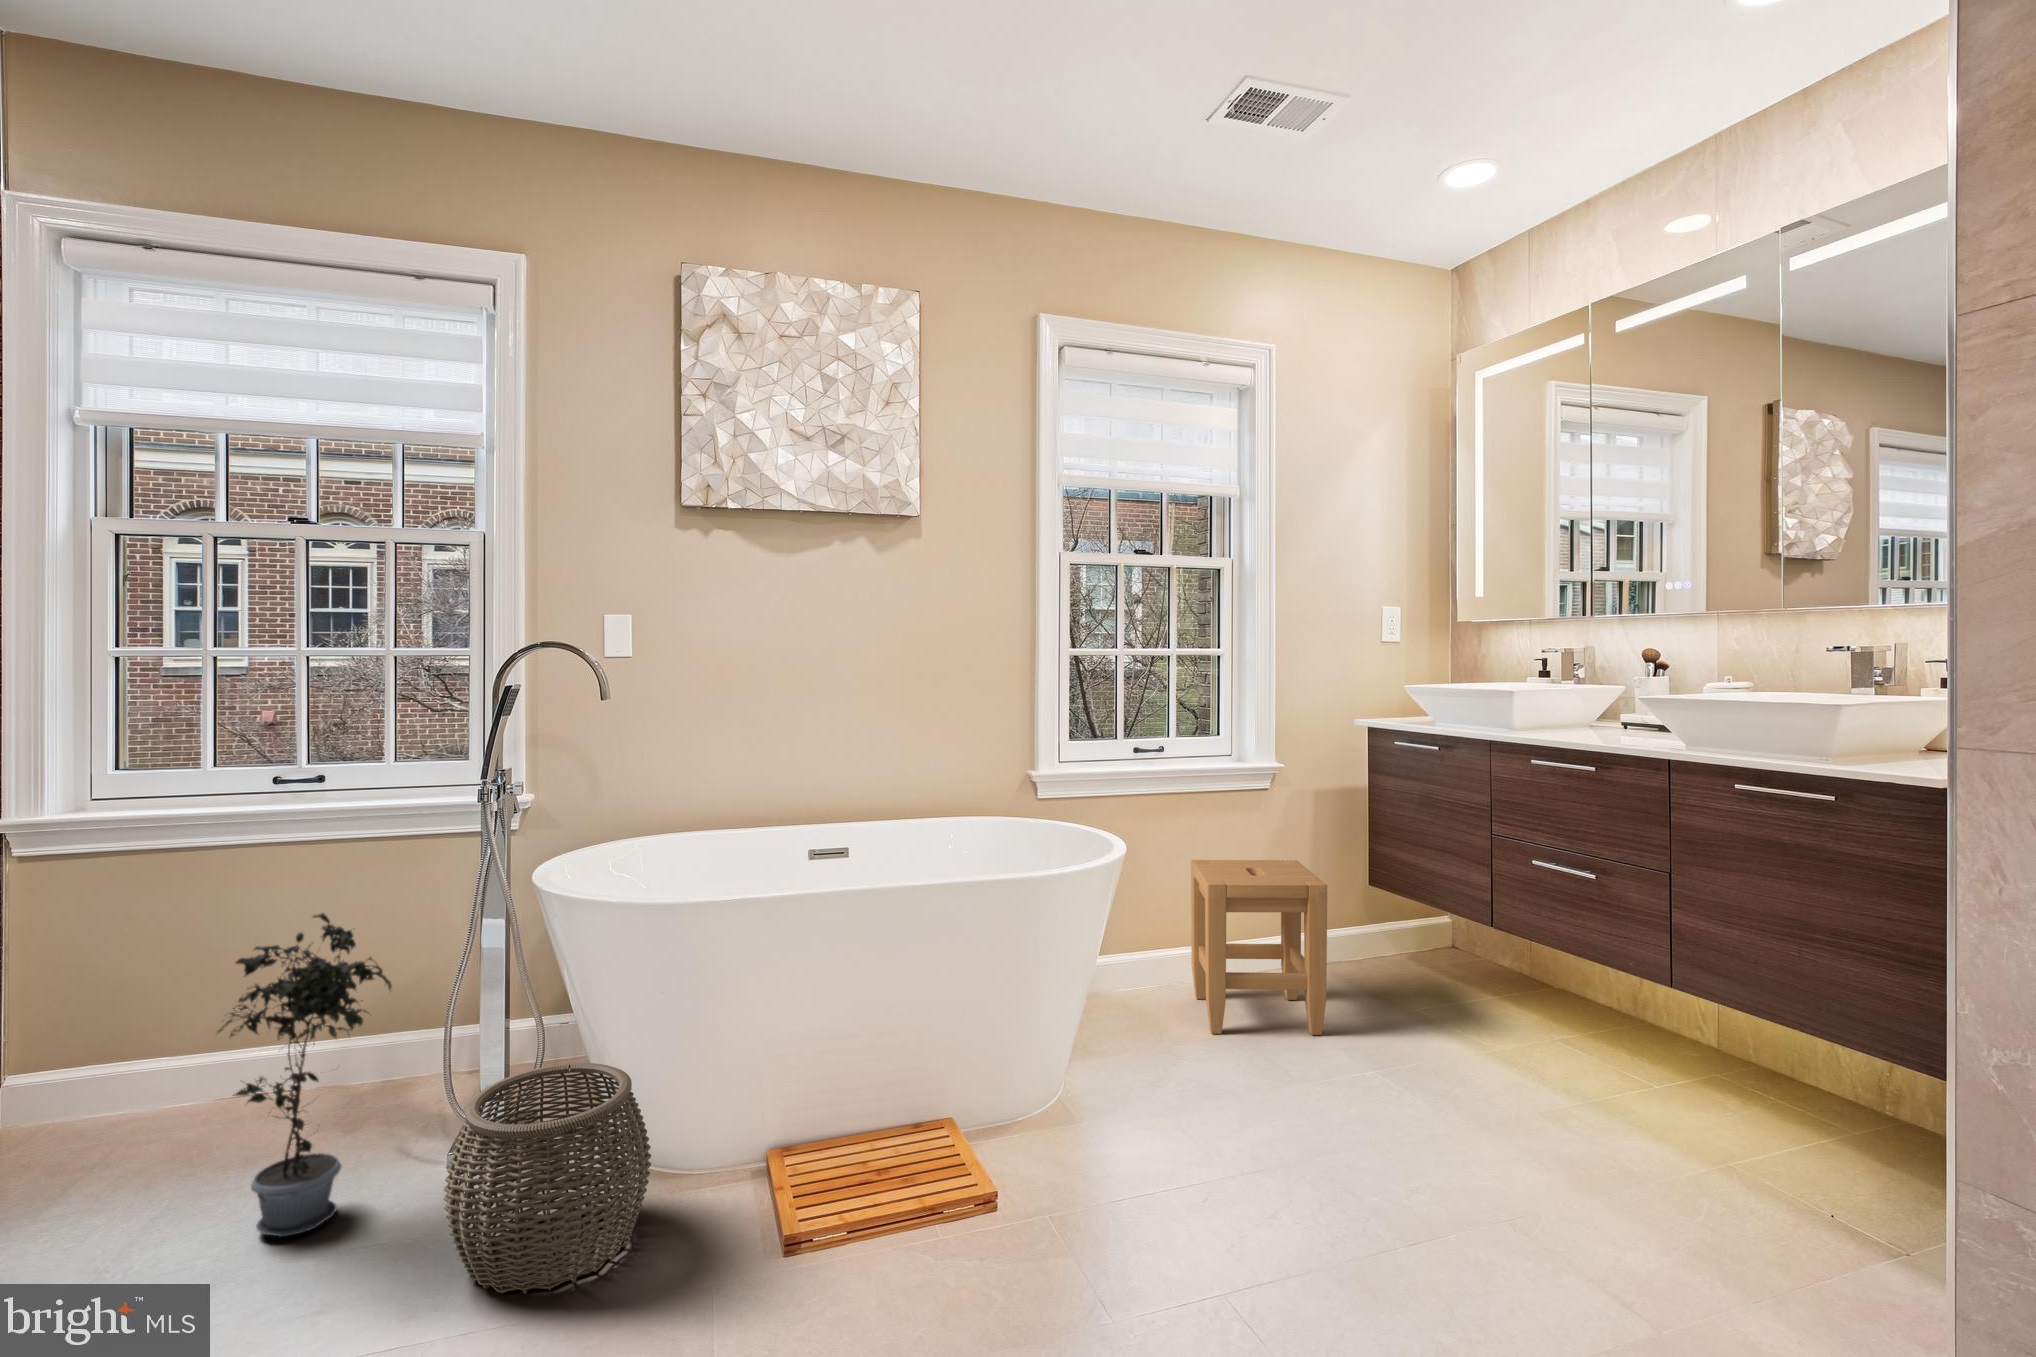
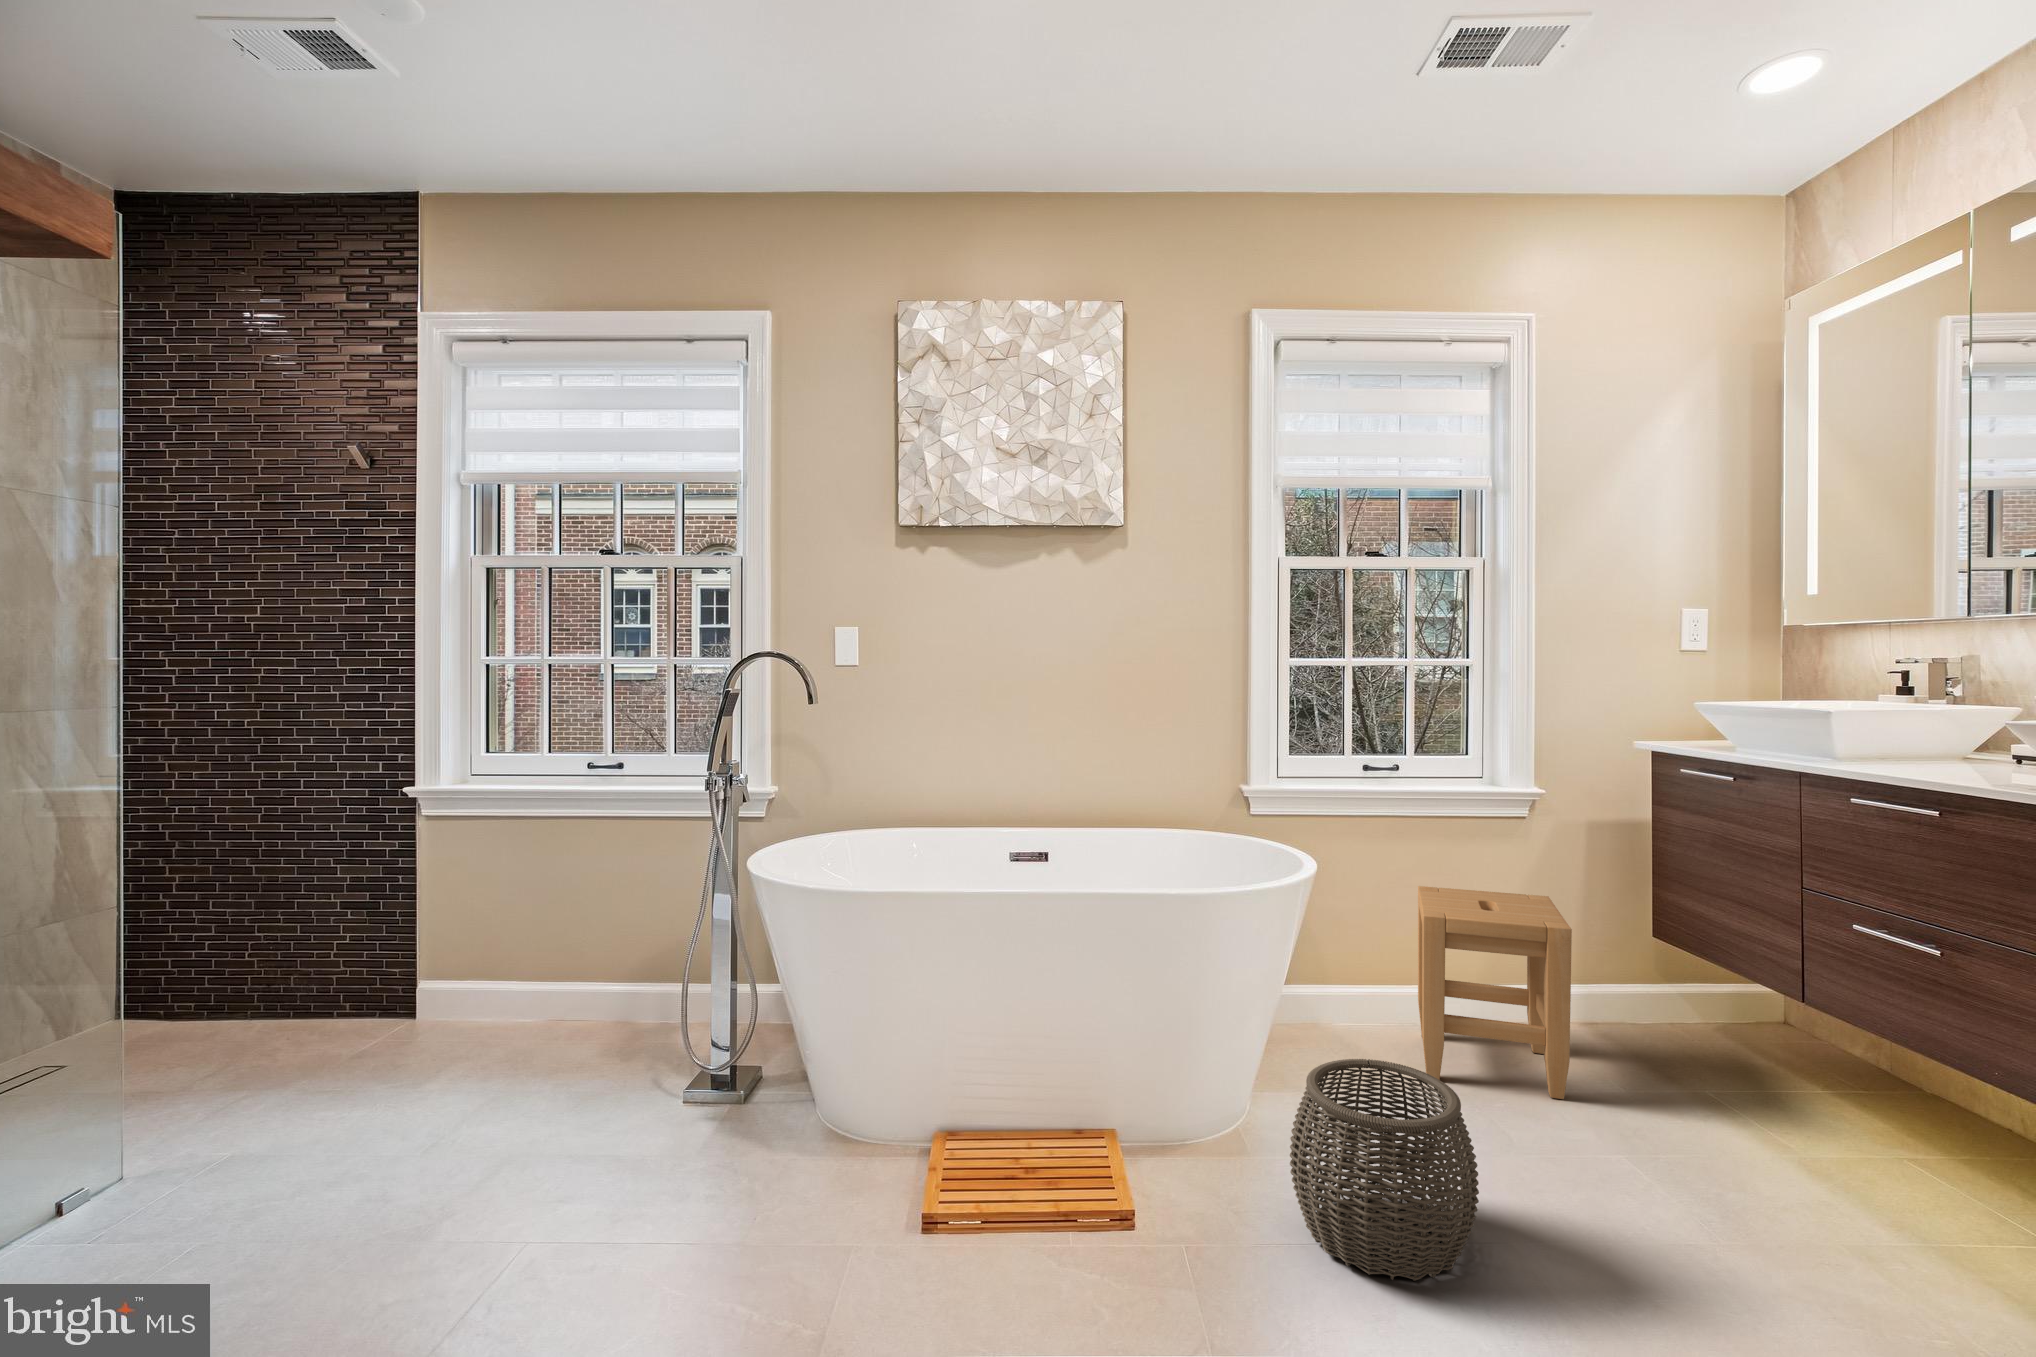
potted plant: present [217,913,391,1237] -> none [506,879,626,1140]
woven basket: present [444,1063,651,1294] -> present [1290,1059,1479,1281]

